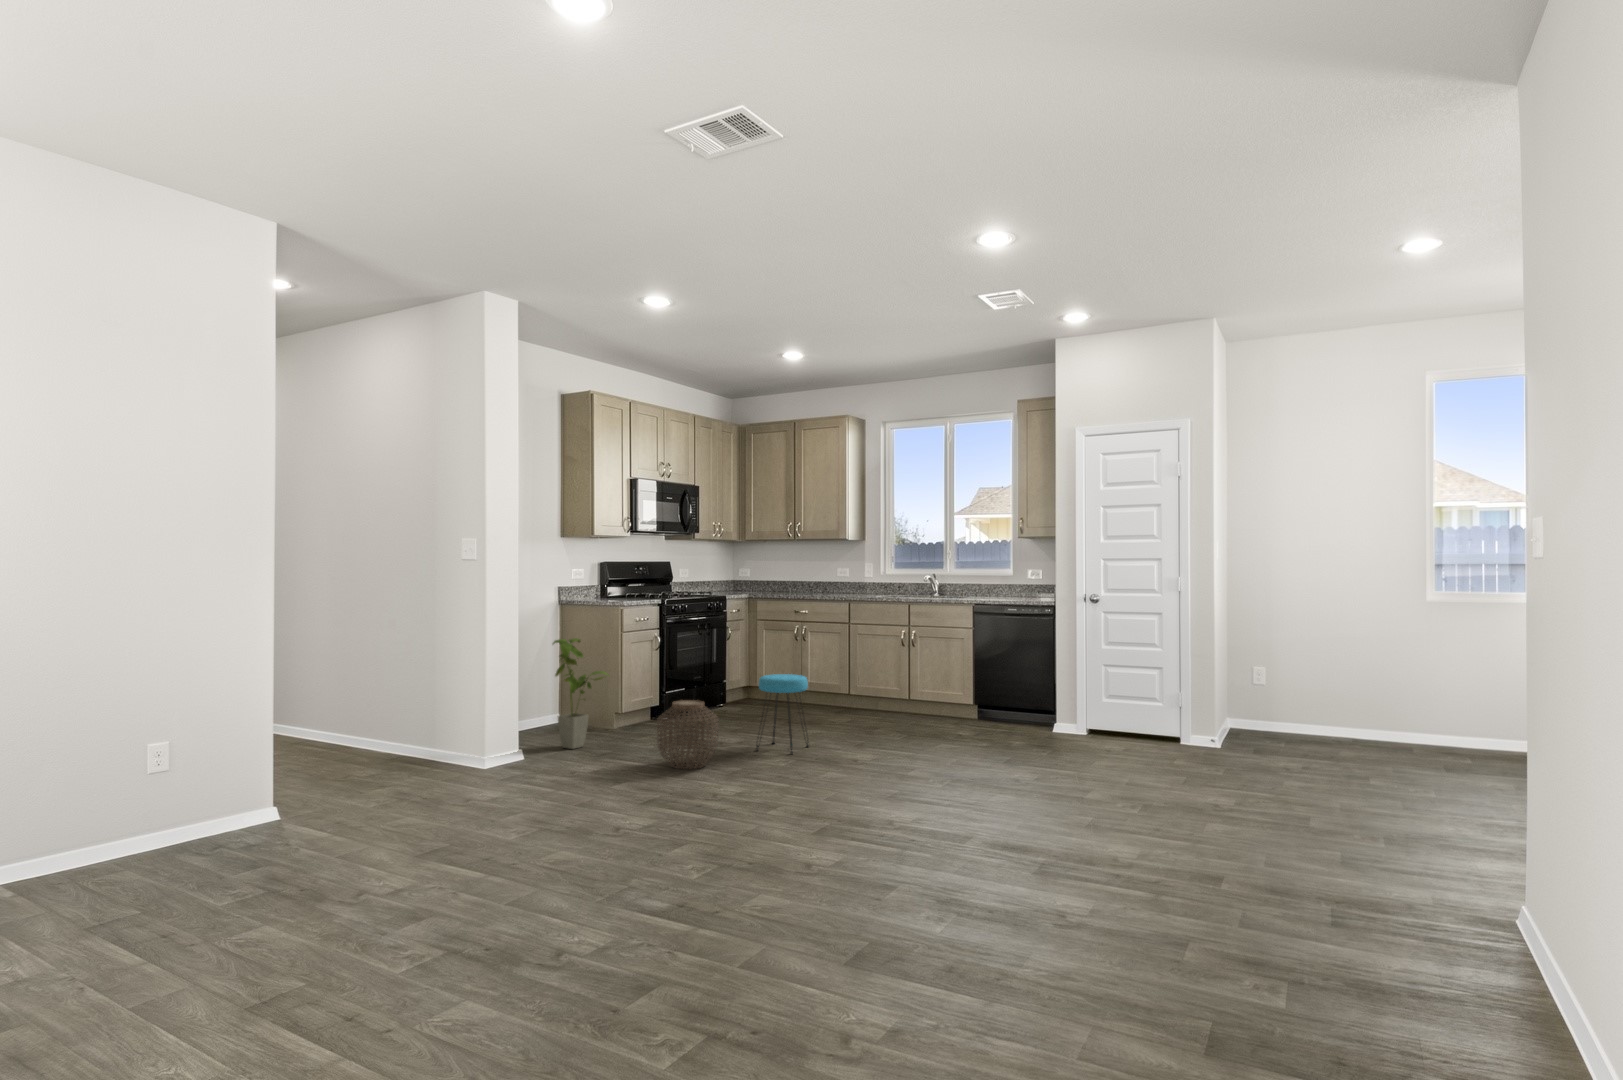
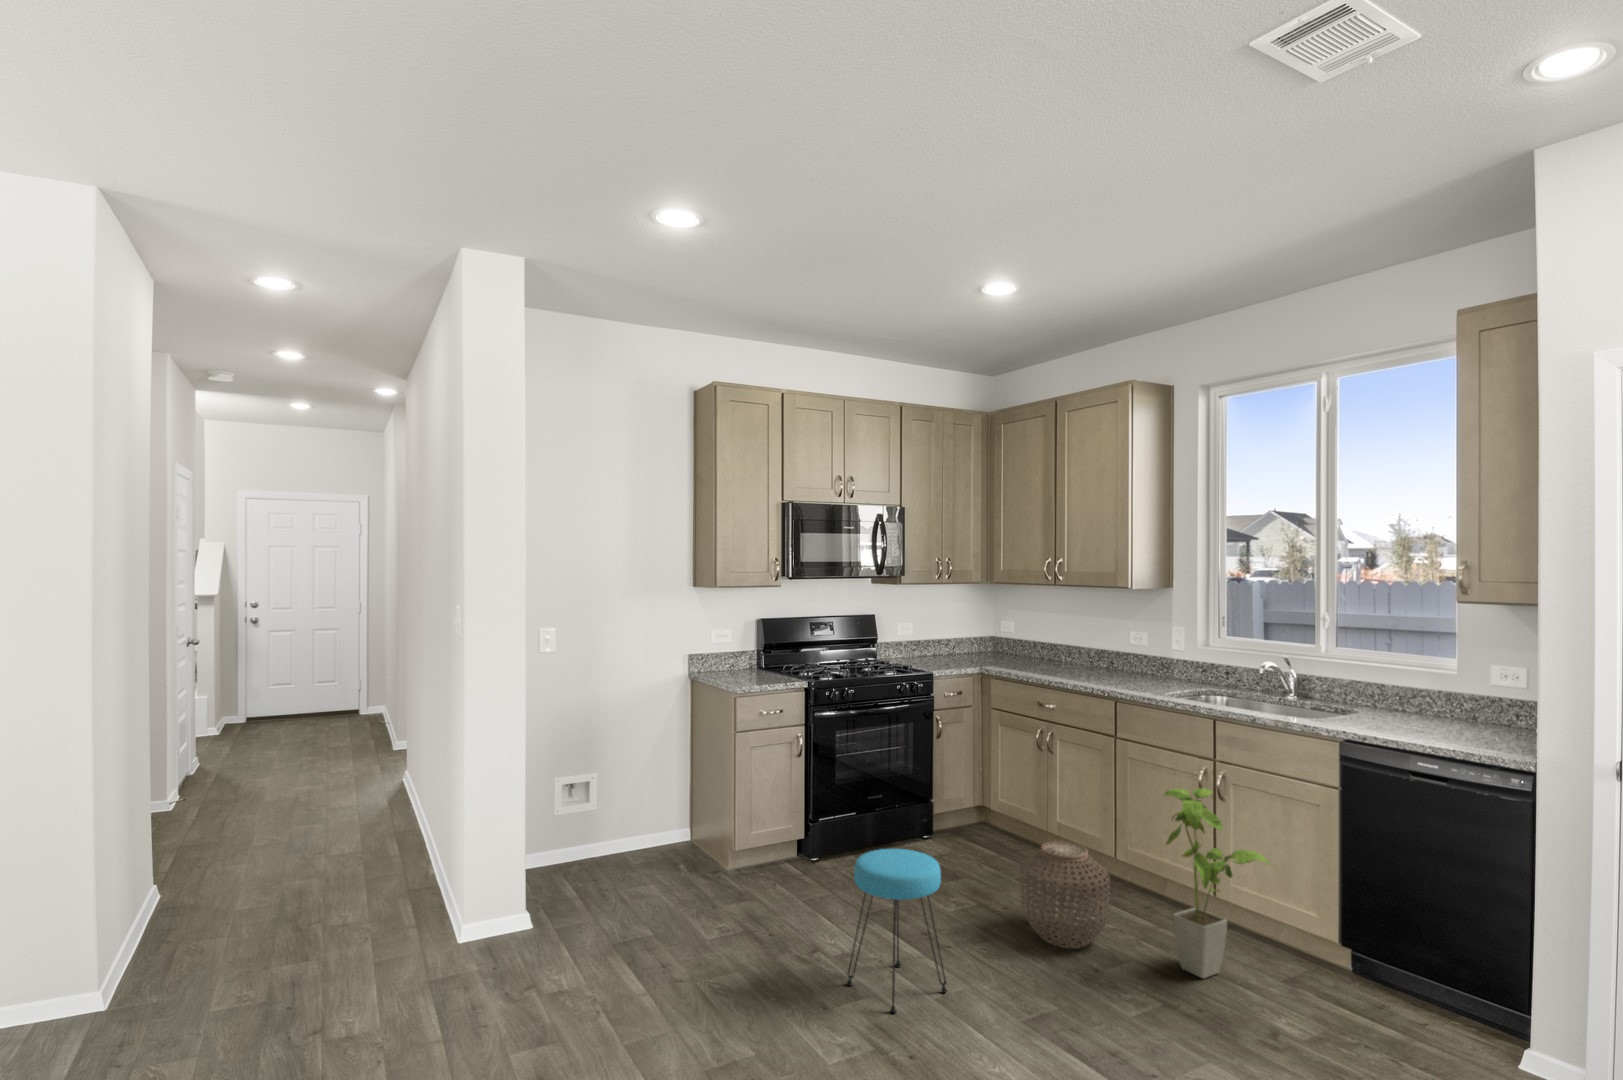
house plant: present [553,638,608,749] -> present [1165,788,1272,978]
woven basket: present [657,700,719,769] -> present [1020,841,1110,949]

